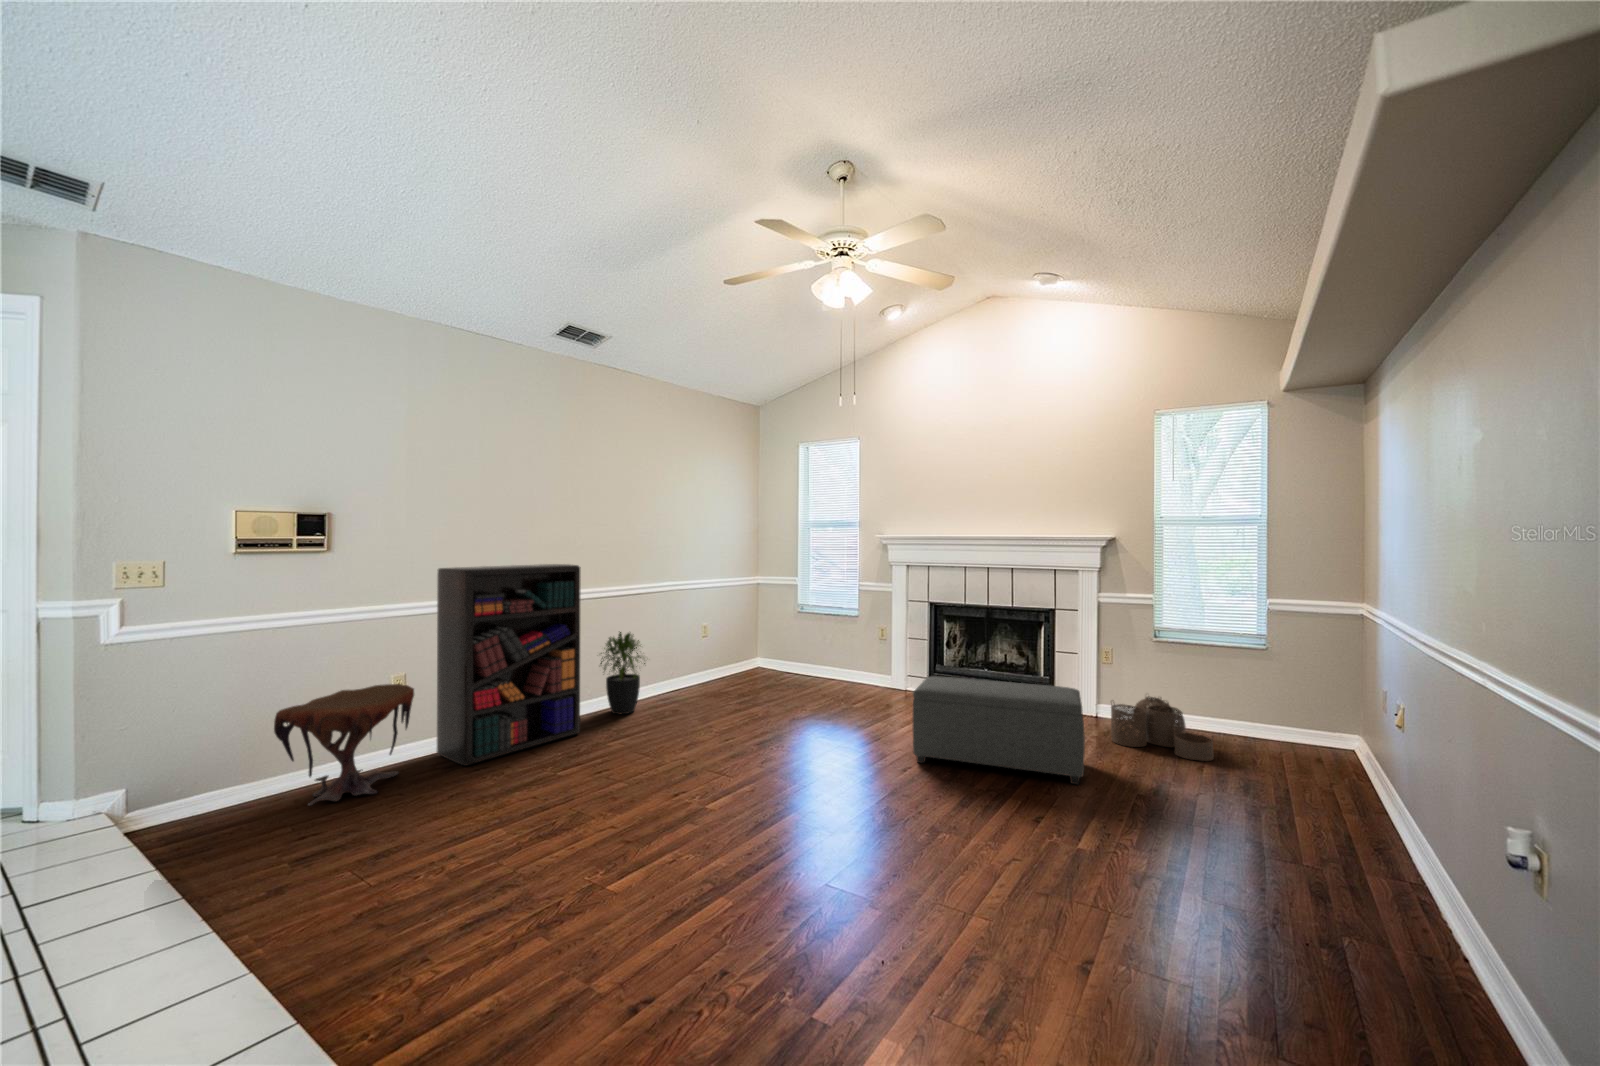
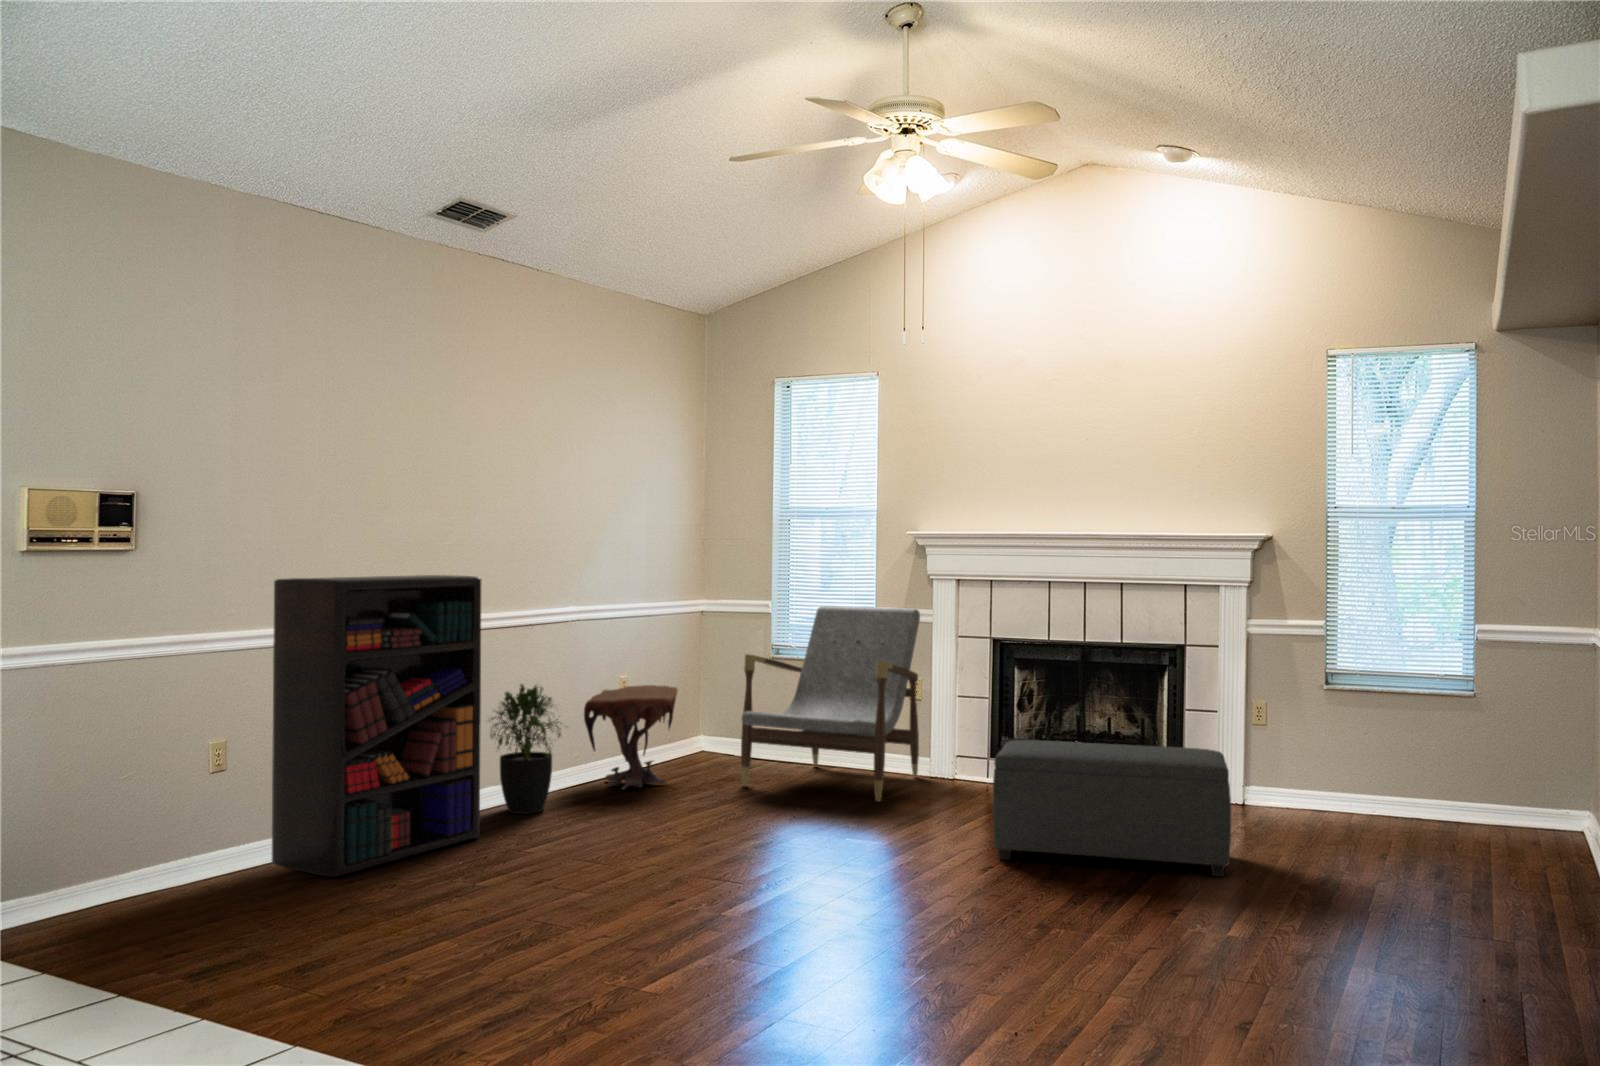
armchair: none [764,580,883,709] -> present [741,606,920,801]
side table: present [274,684,414,806] -> present [584,685,678,790]
woven basket: present [1111,696,1214,761] -> none [1264,765,1401,849]

